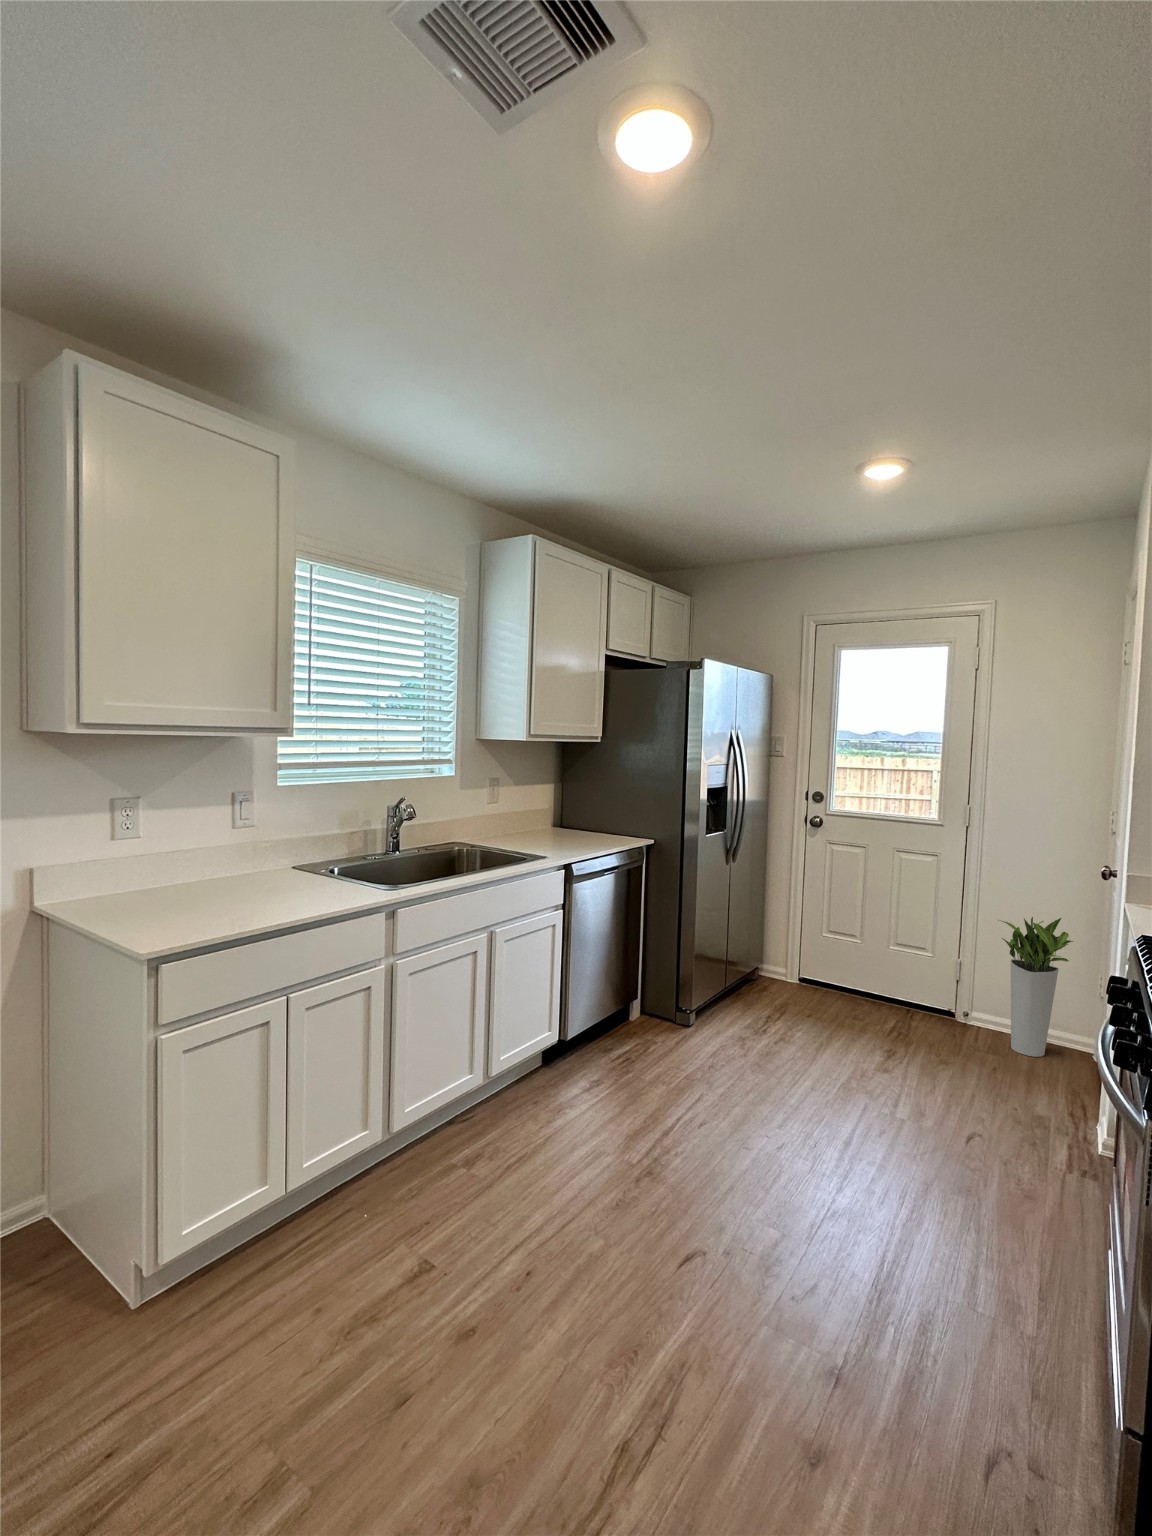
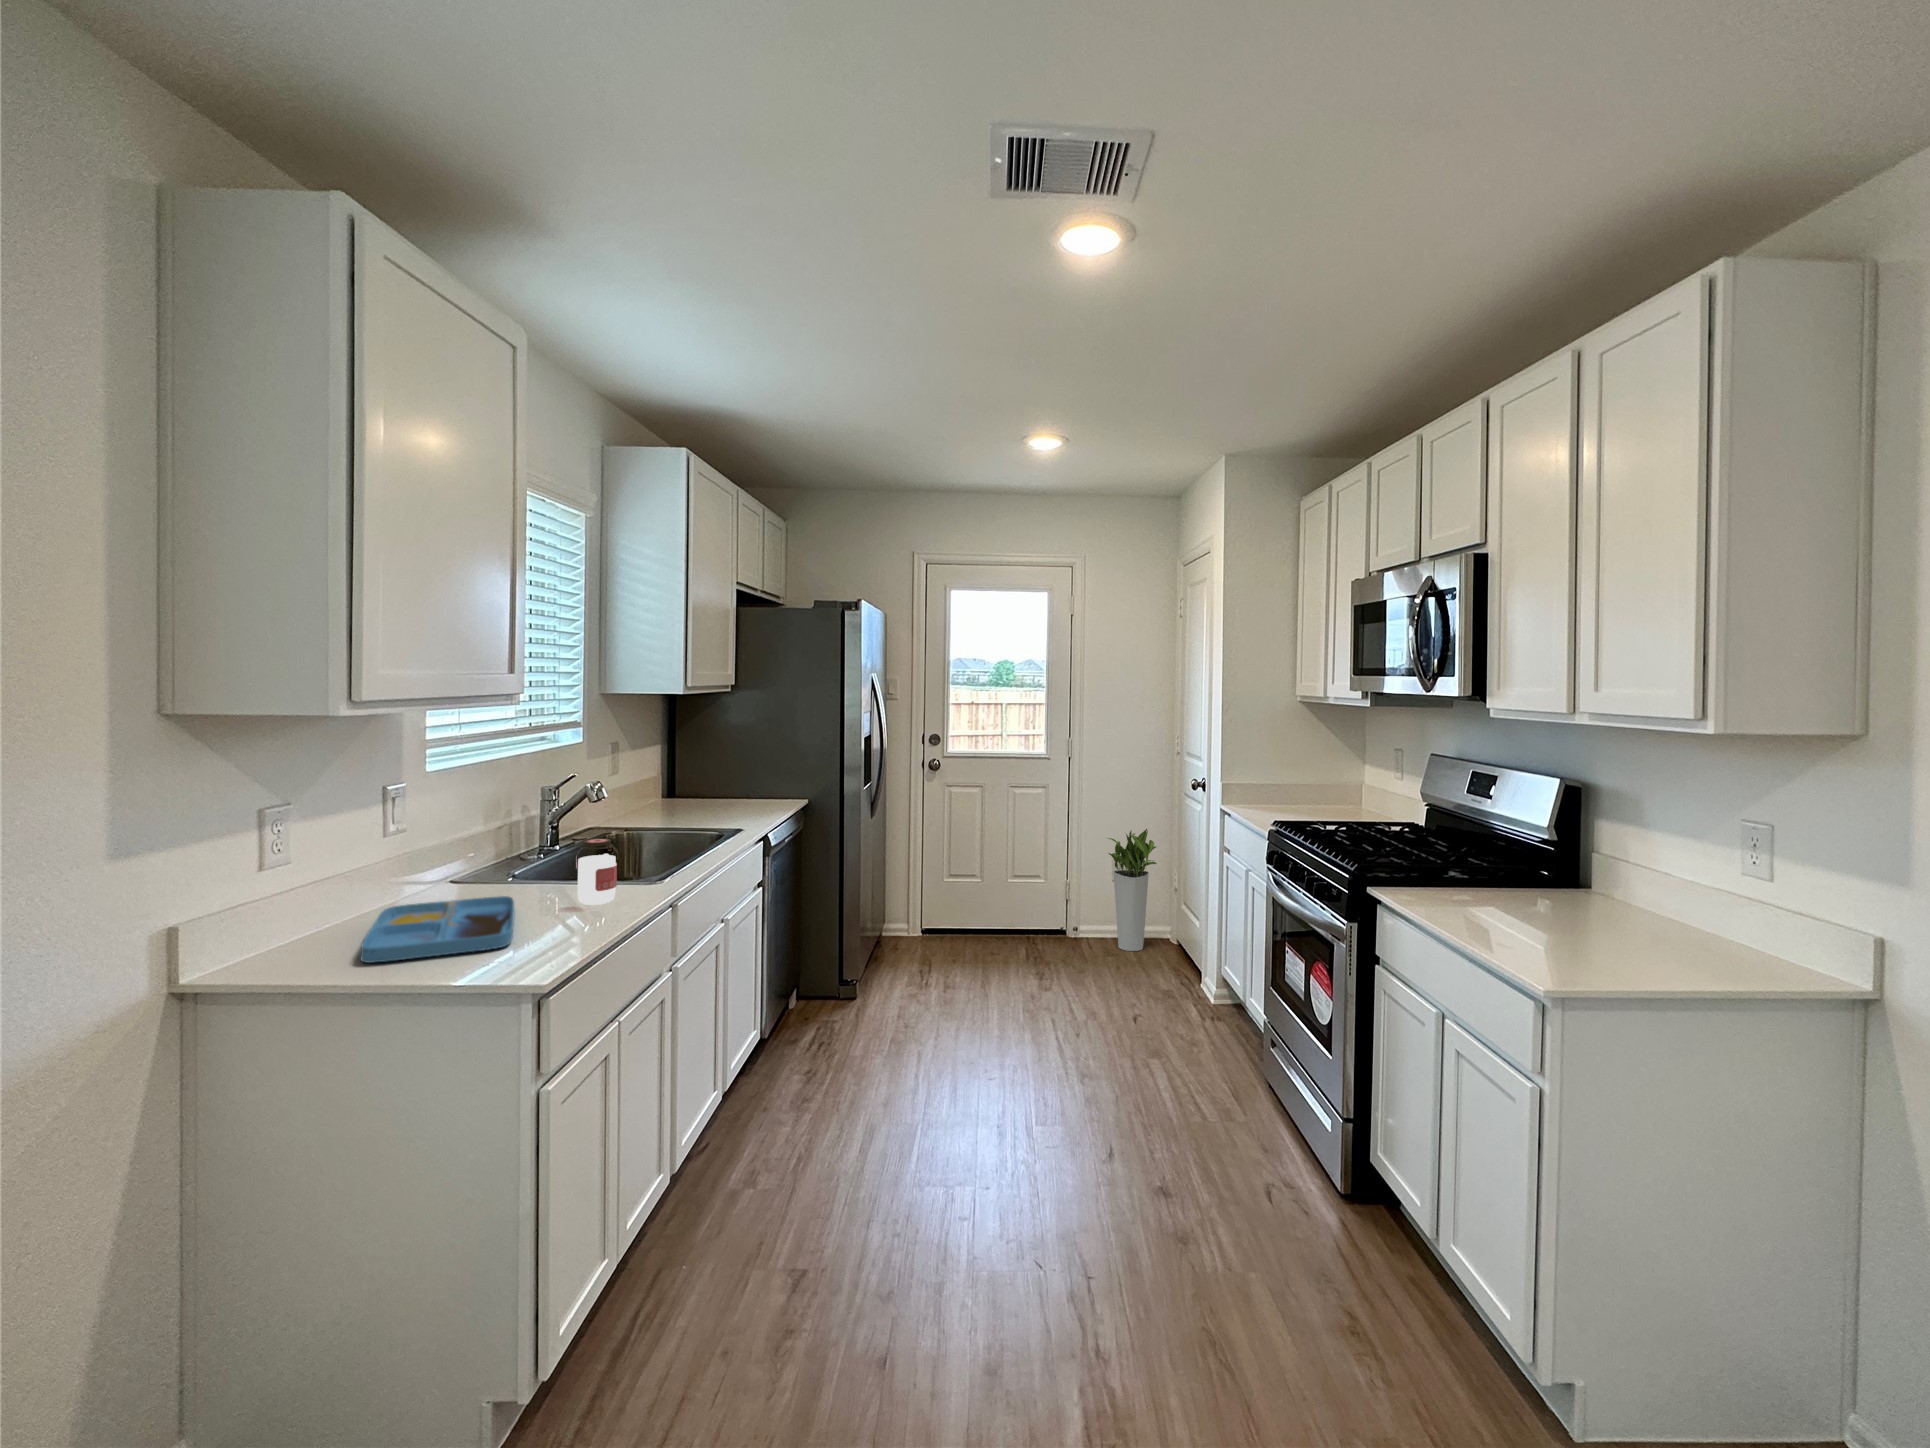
jar: none [309,847,342,900] -> present [576,839,618,905]
tray: none [120,878,273,920] -> present [361,896,515,963]

